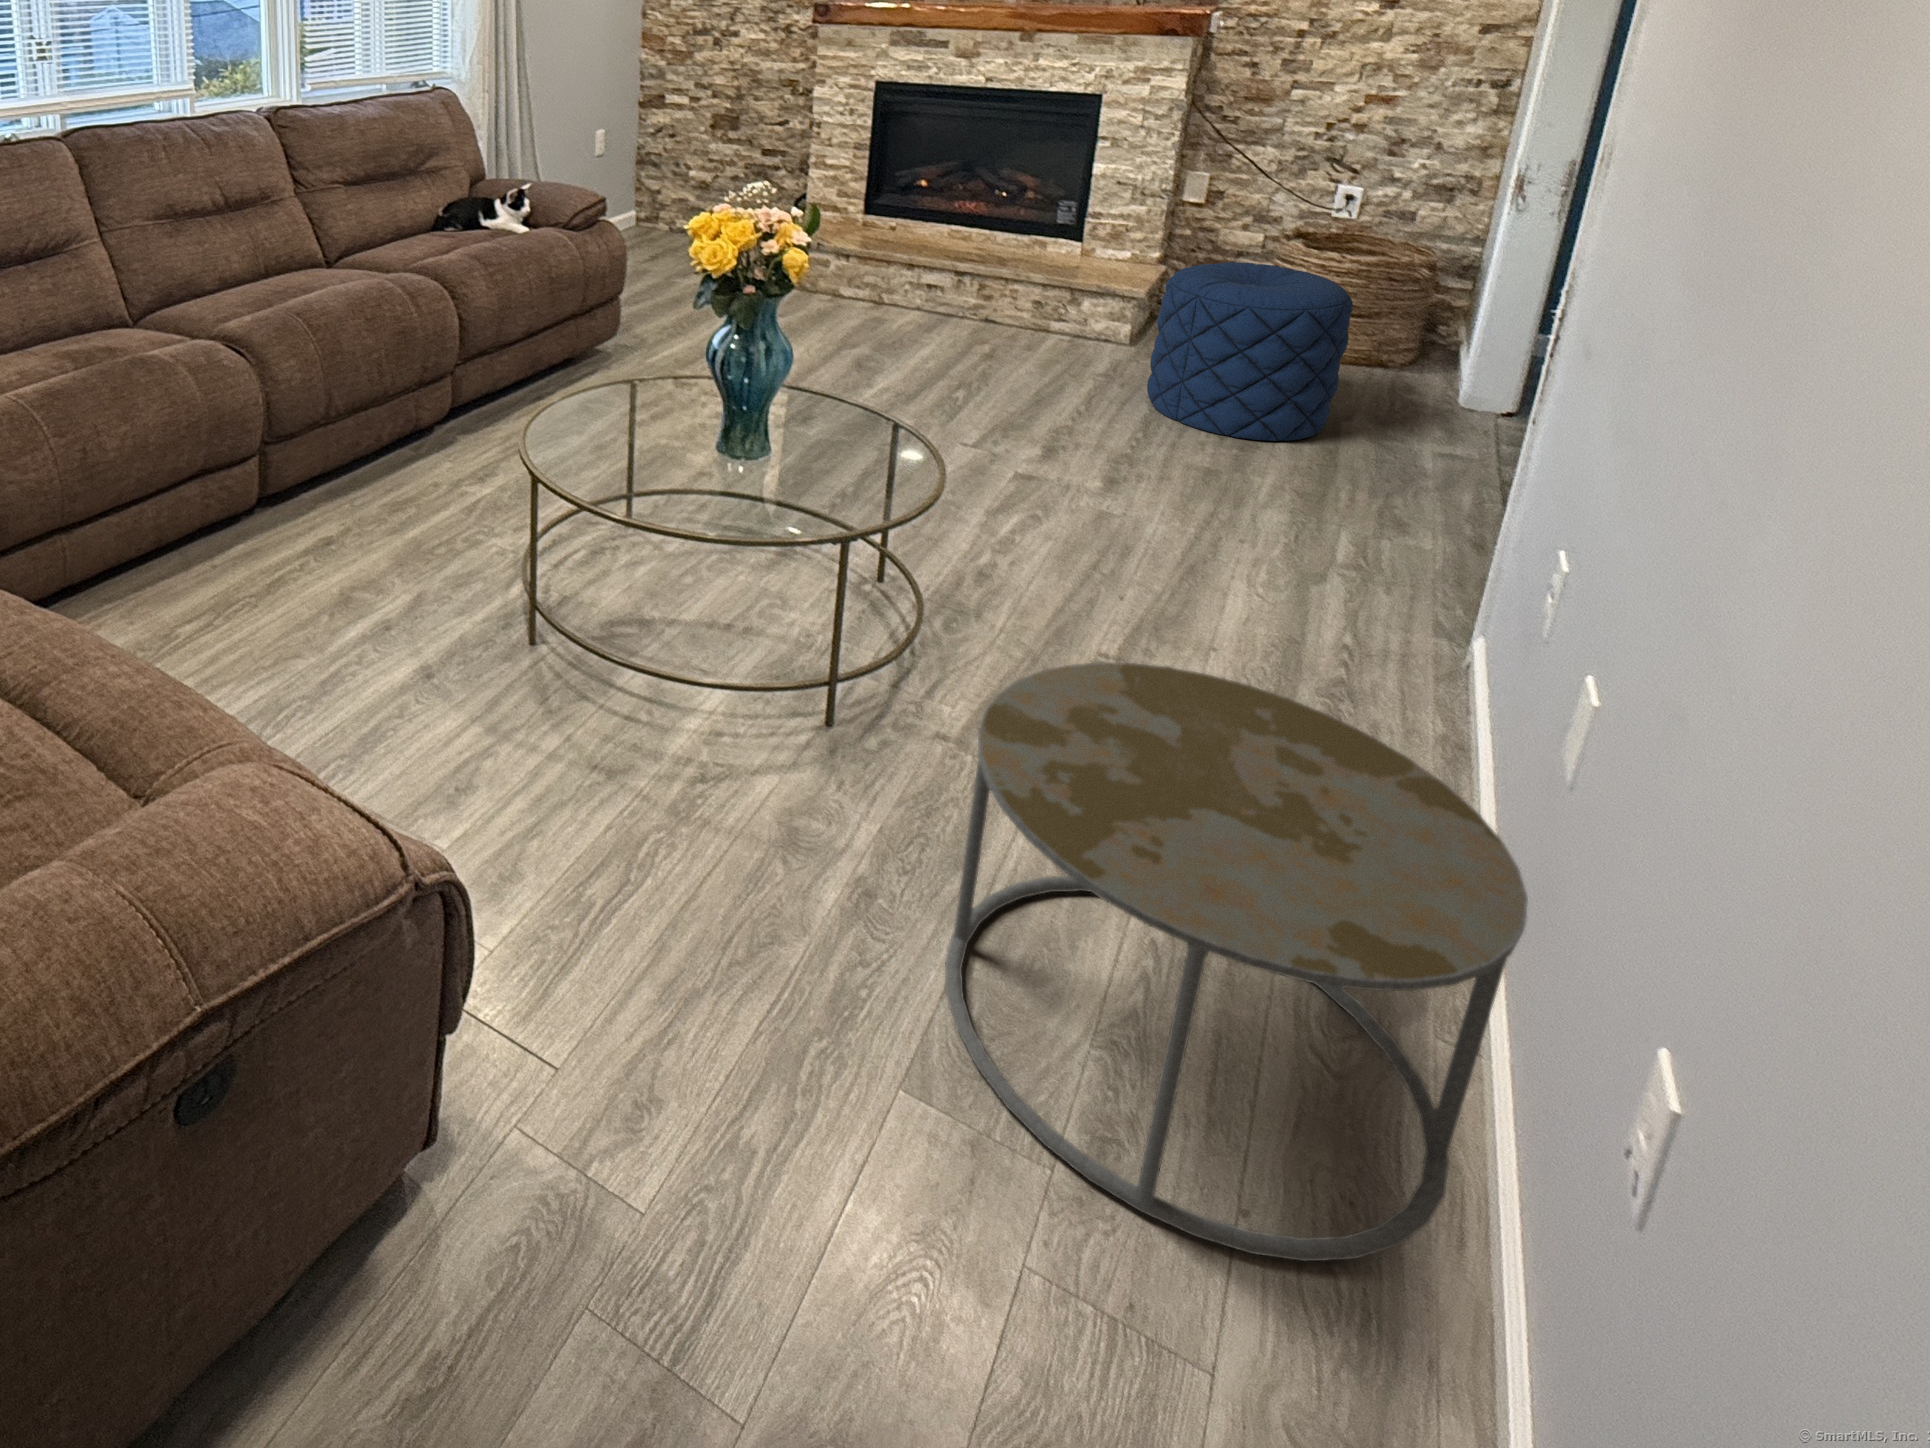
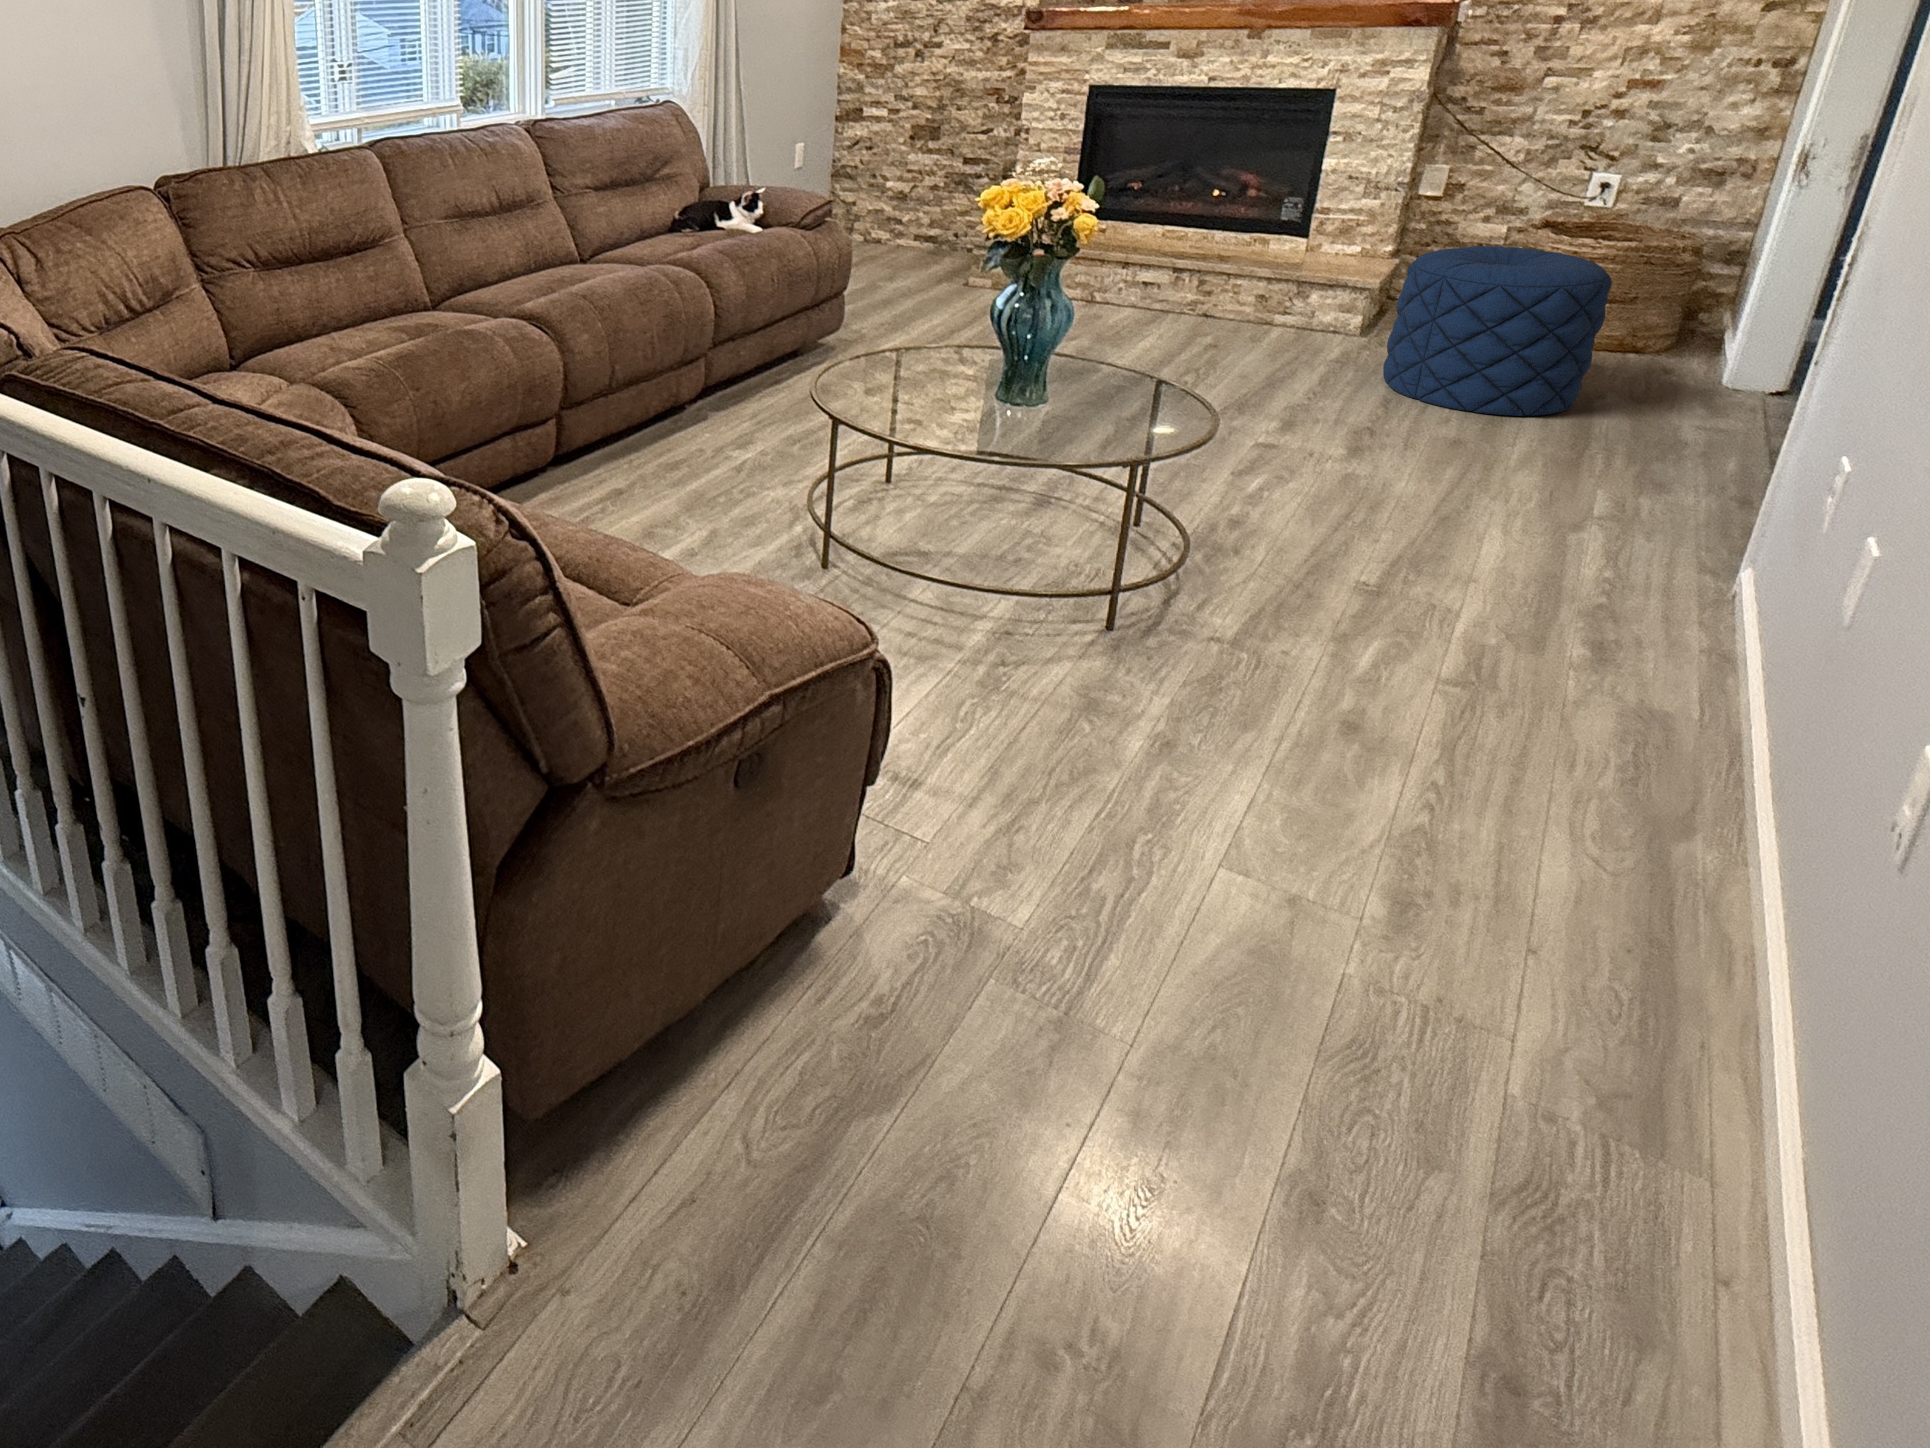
side table: present [945,662,1528,1261] -> none [1245,549,1809,990]

